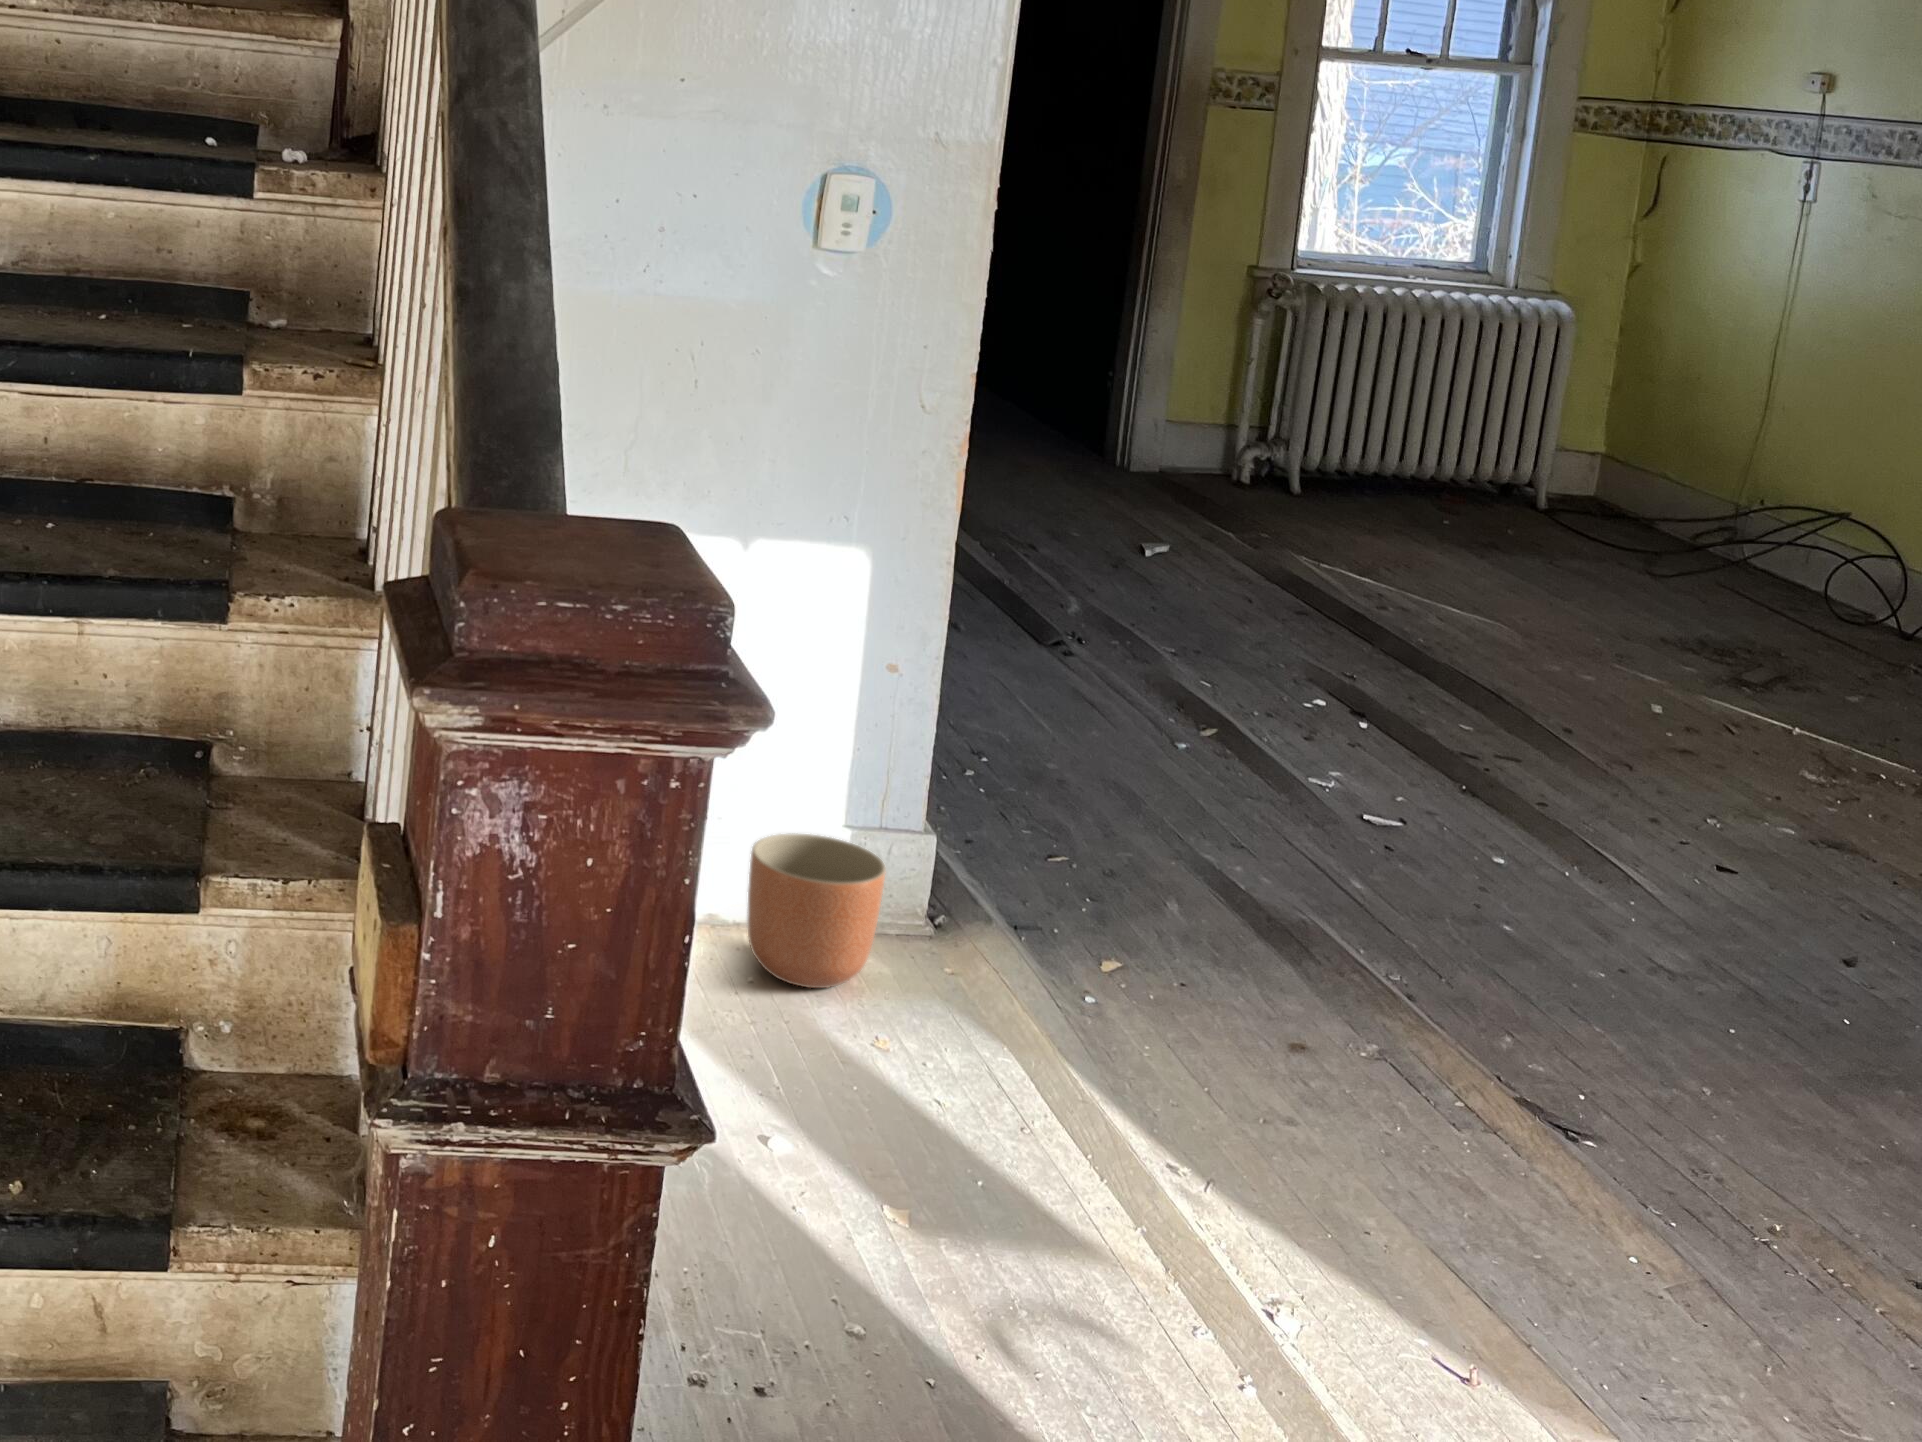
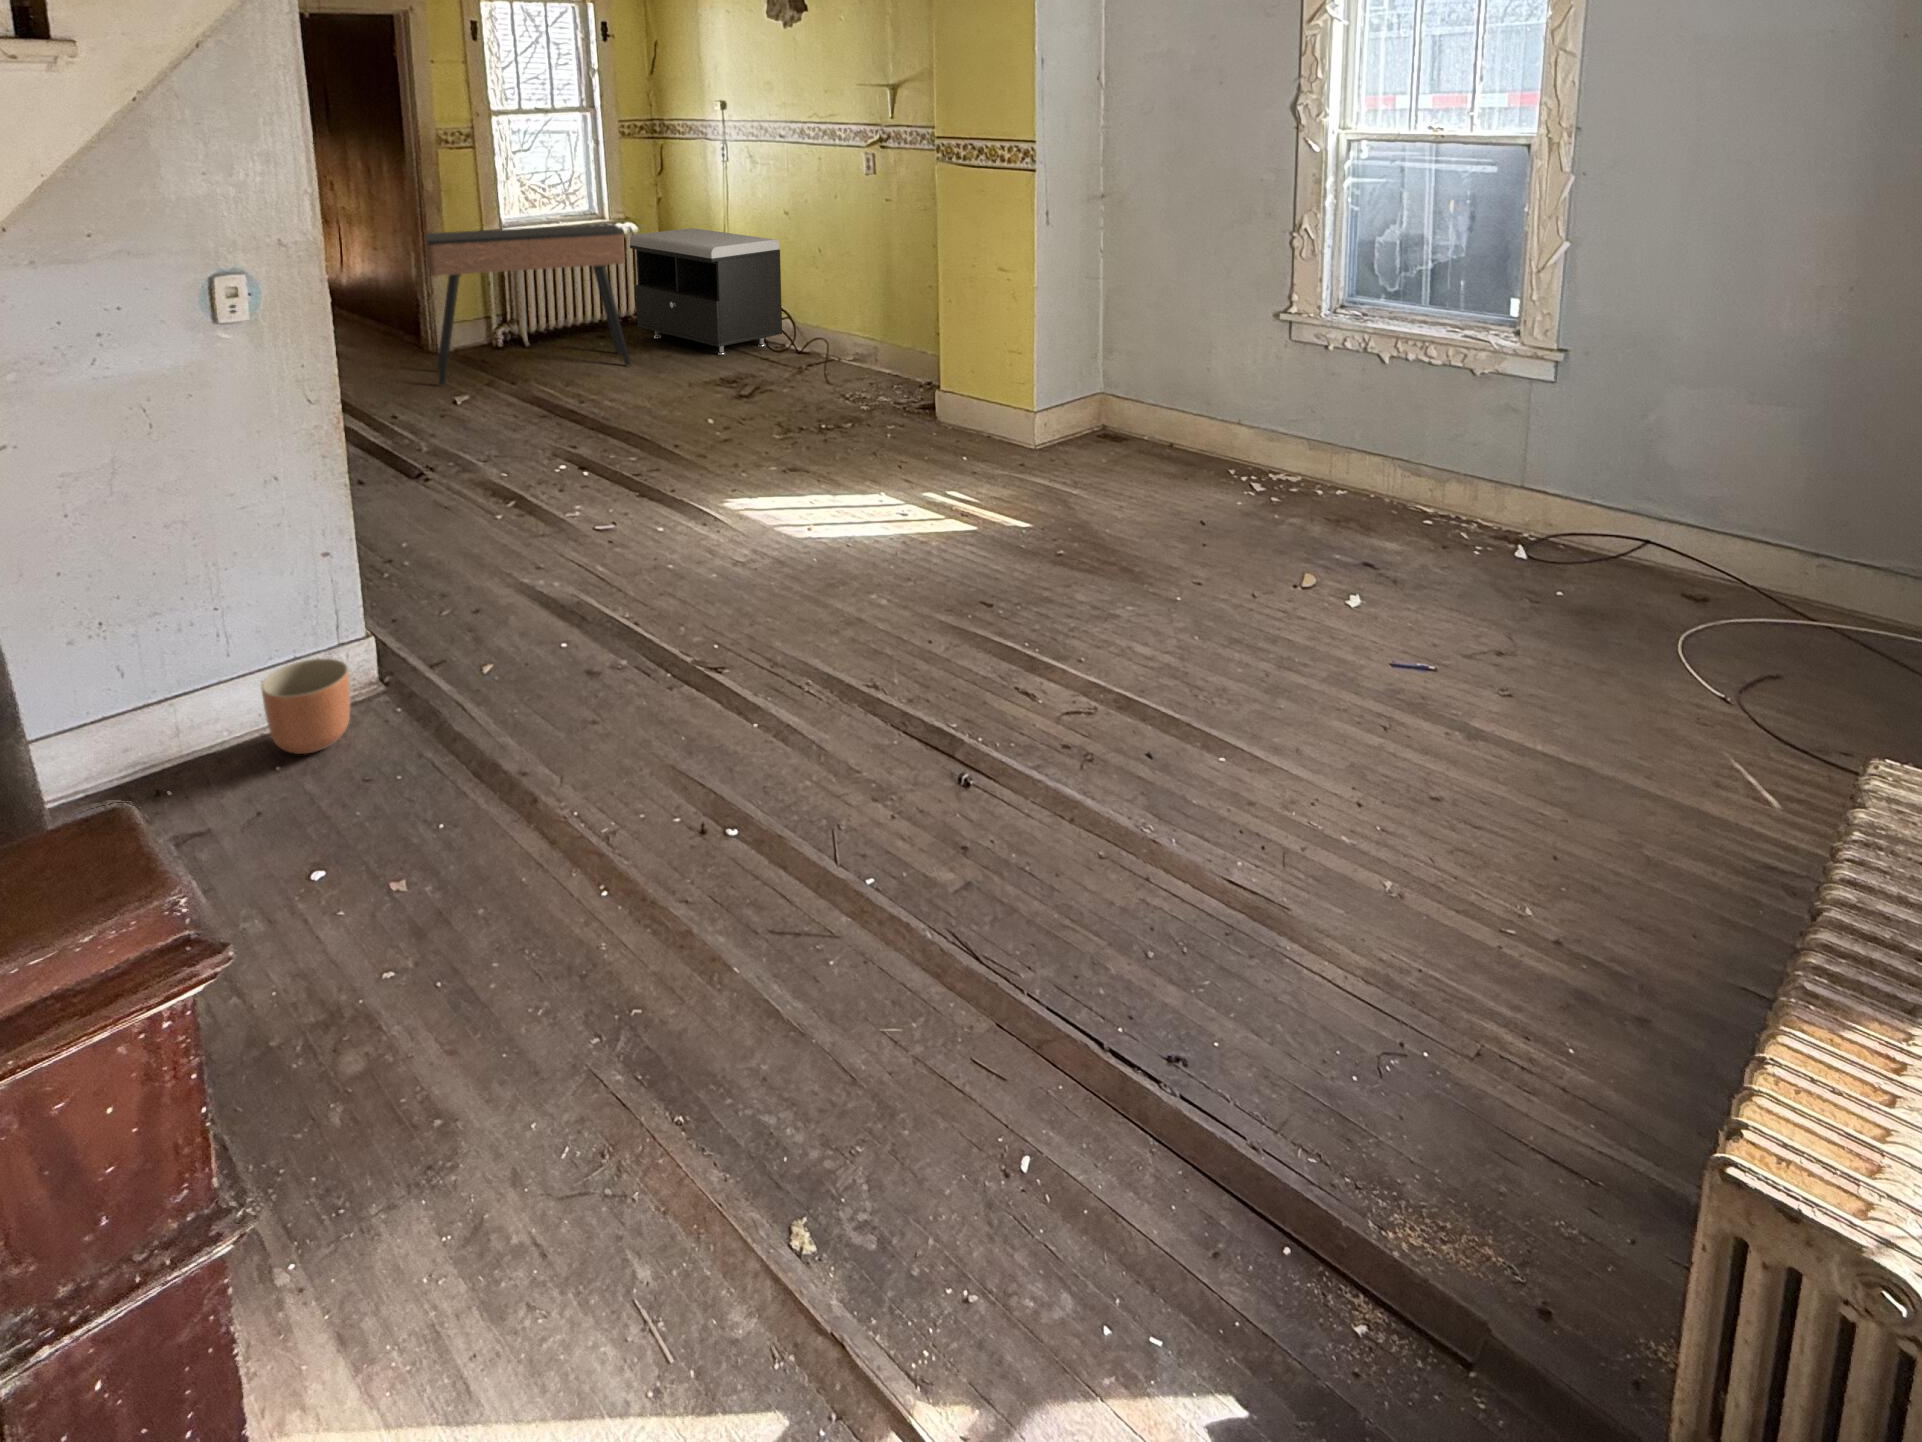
console table: none [1116,244,1543,577] -> present [426,224,631,384]
storage bench: none [1530,320,1911,610] -> present [630,228,782,355]

